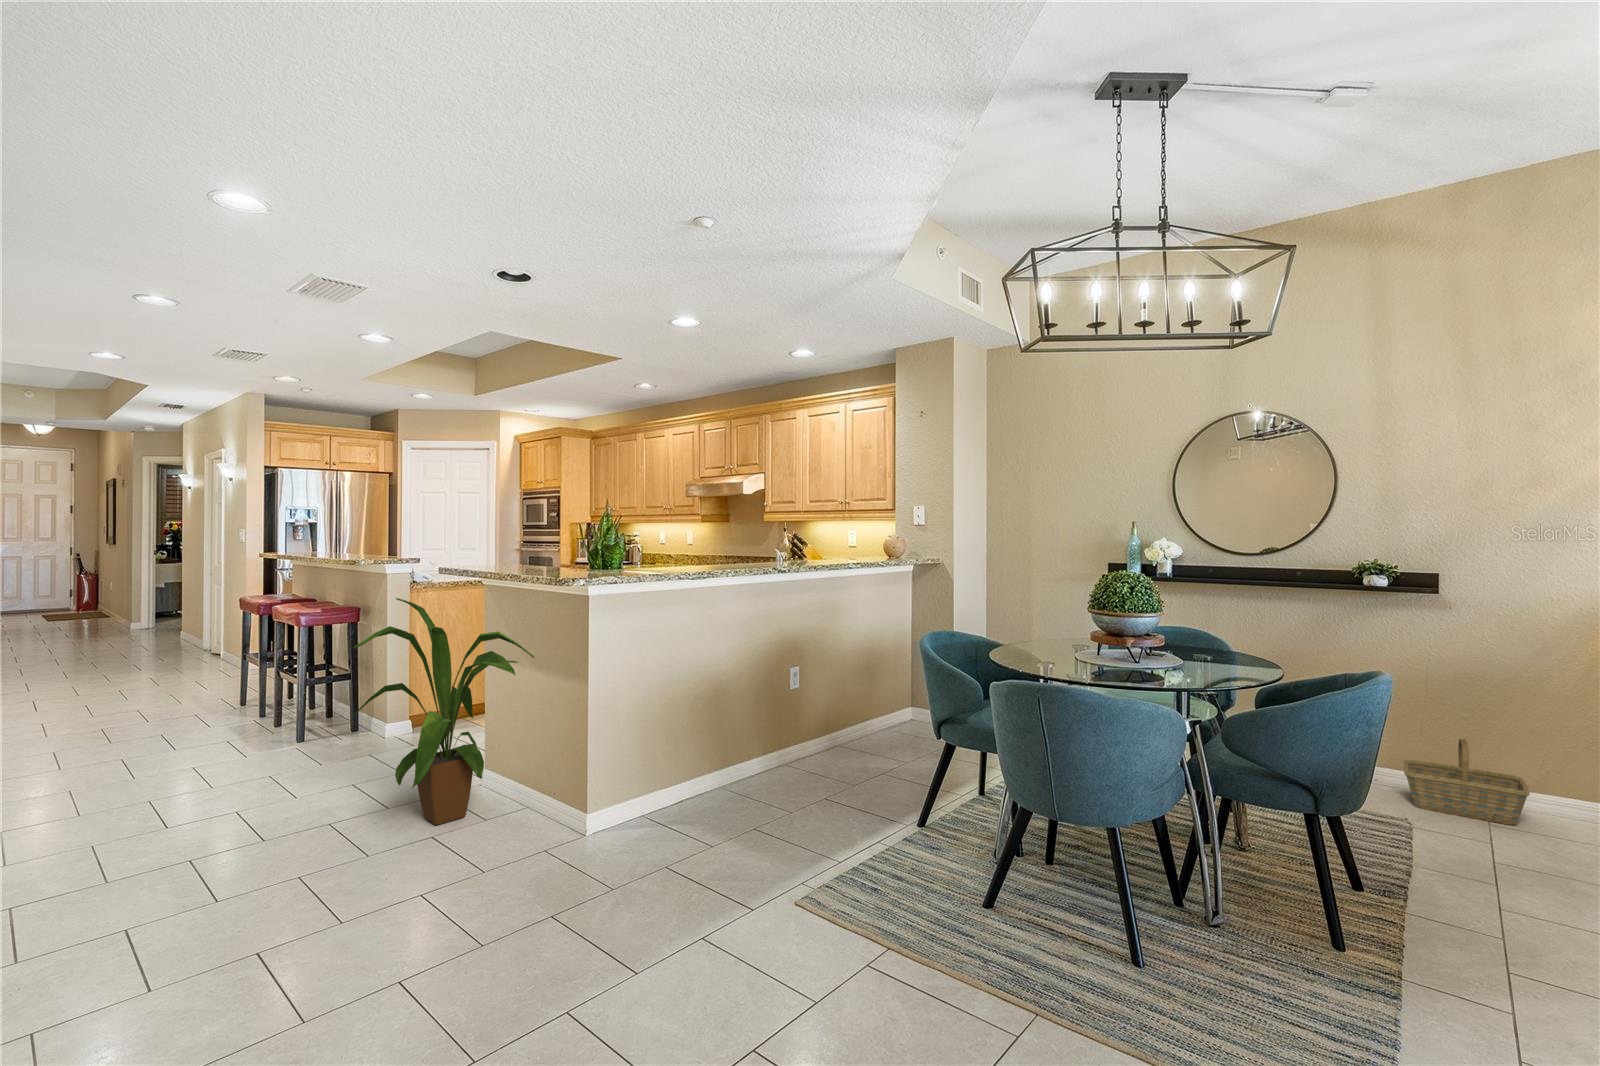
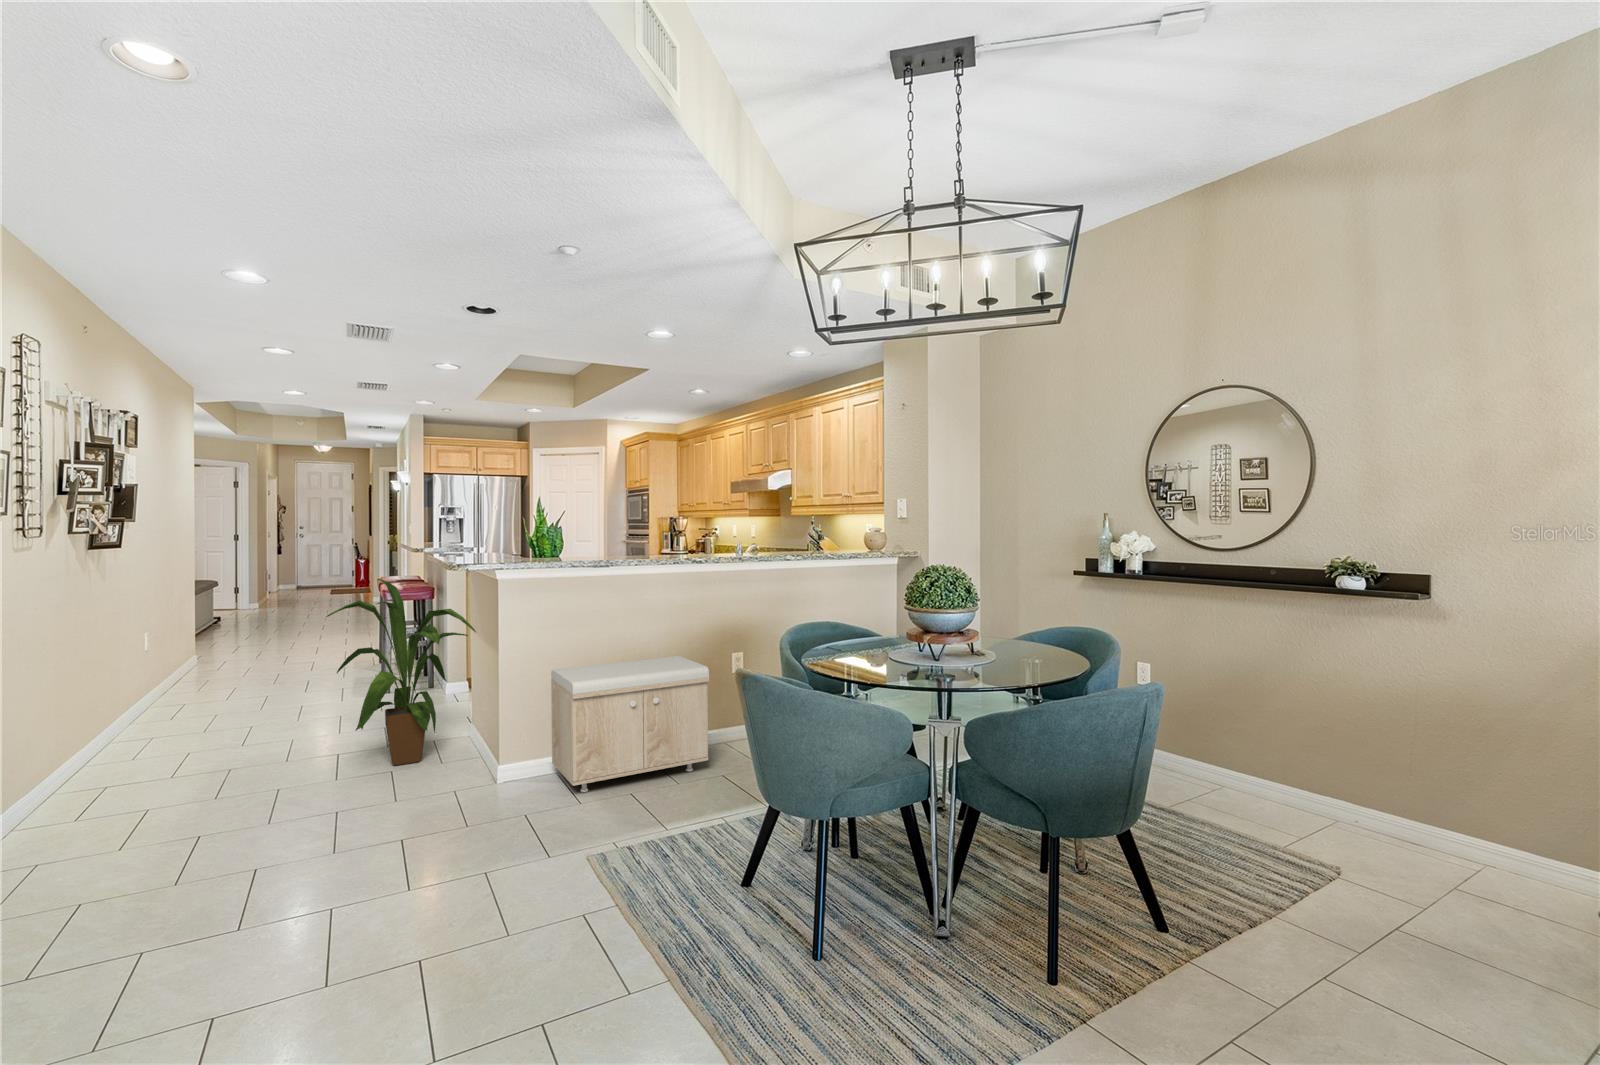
storage bench: none [643,672,812,830] -> present [551,656,709,792]
basket: present [1403,739,1530,825] -> none [1363,779,1526,893]

